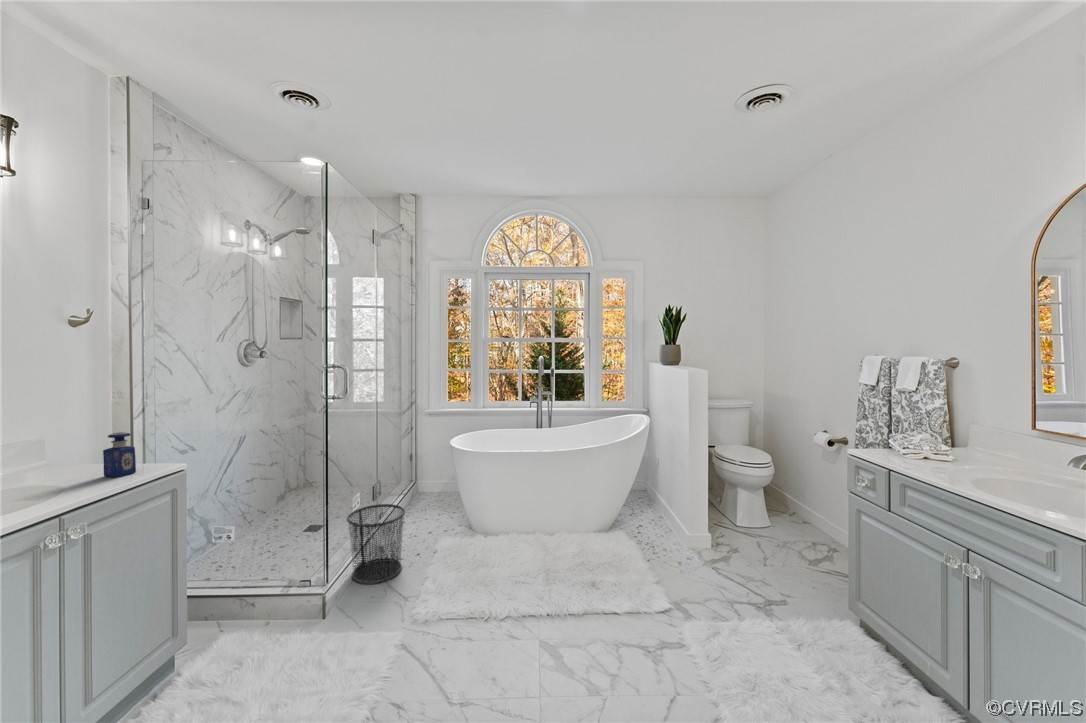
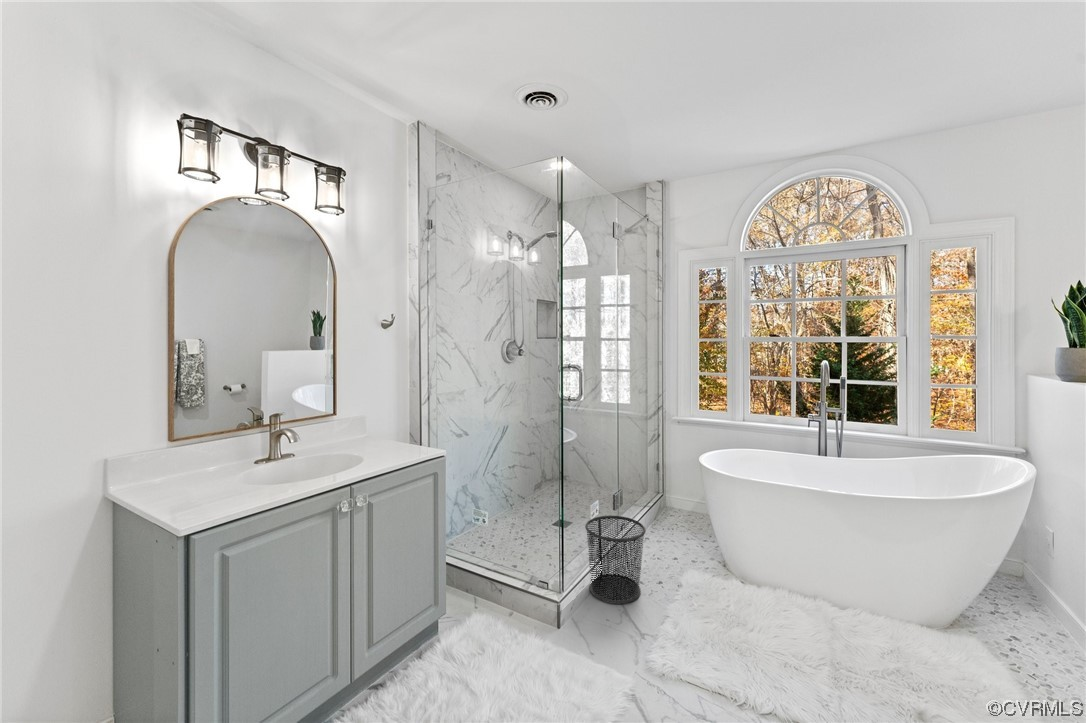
perfume bottle: present [103,432,136,477] -> none [394,416,415,454]

